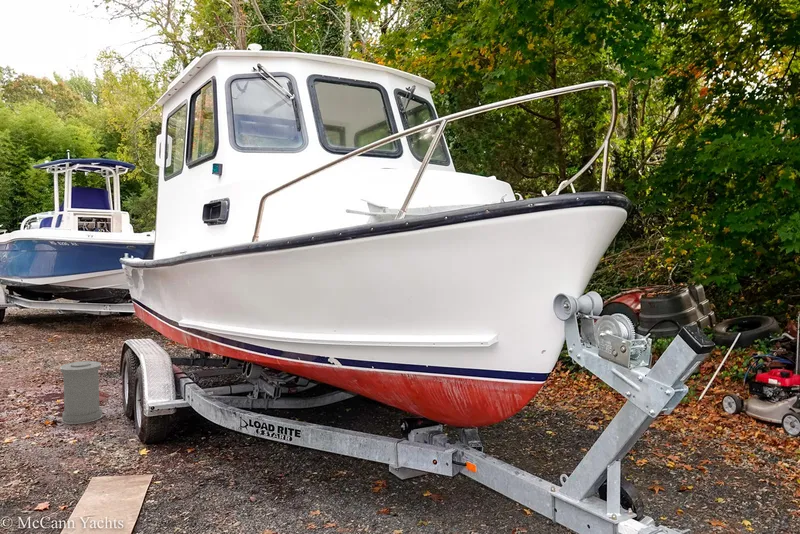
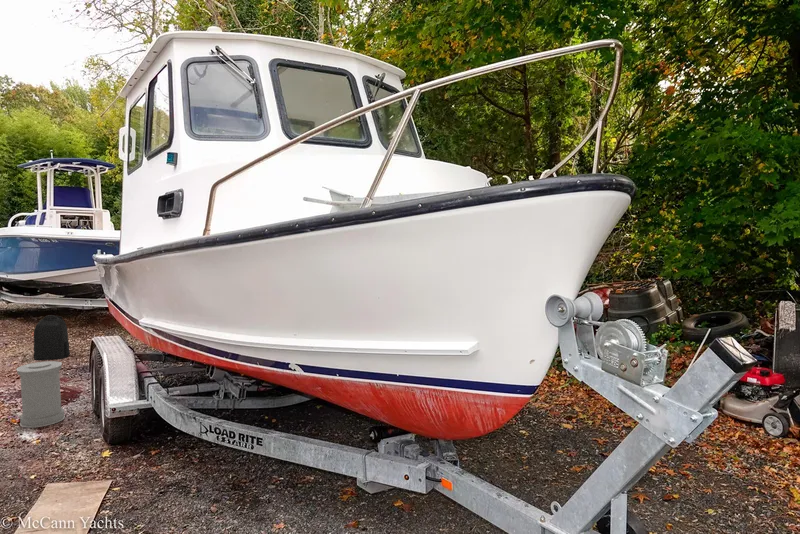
backpack: none [59,320,94,365] -> present [34,315,70,360]

